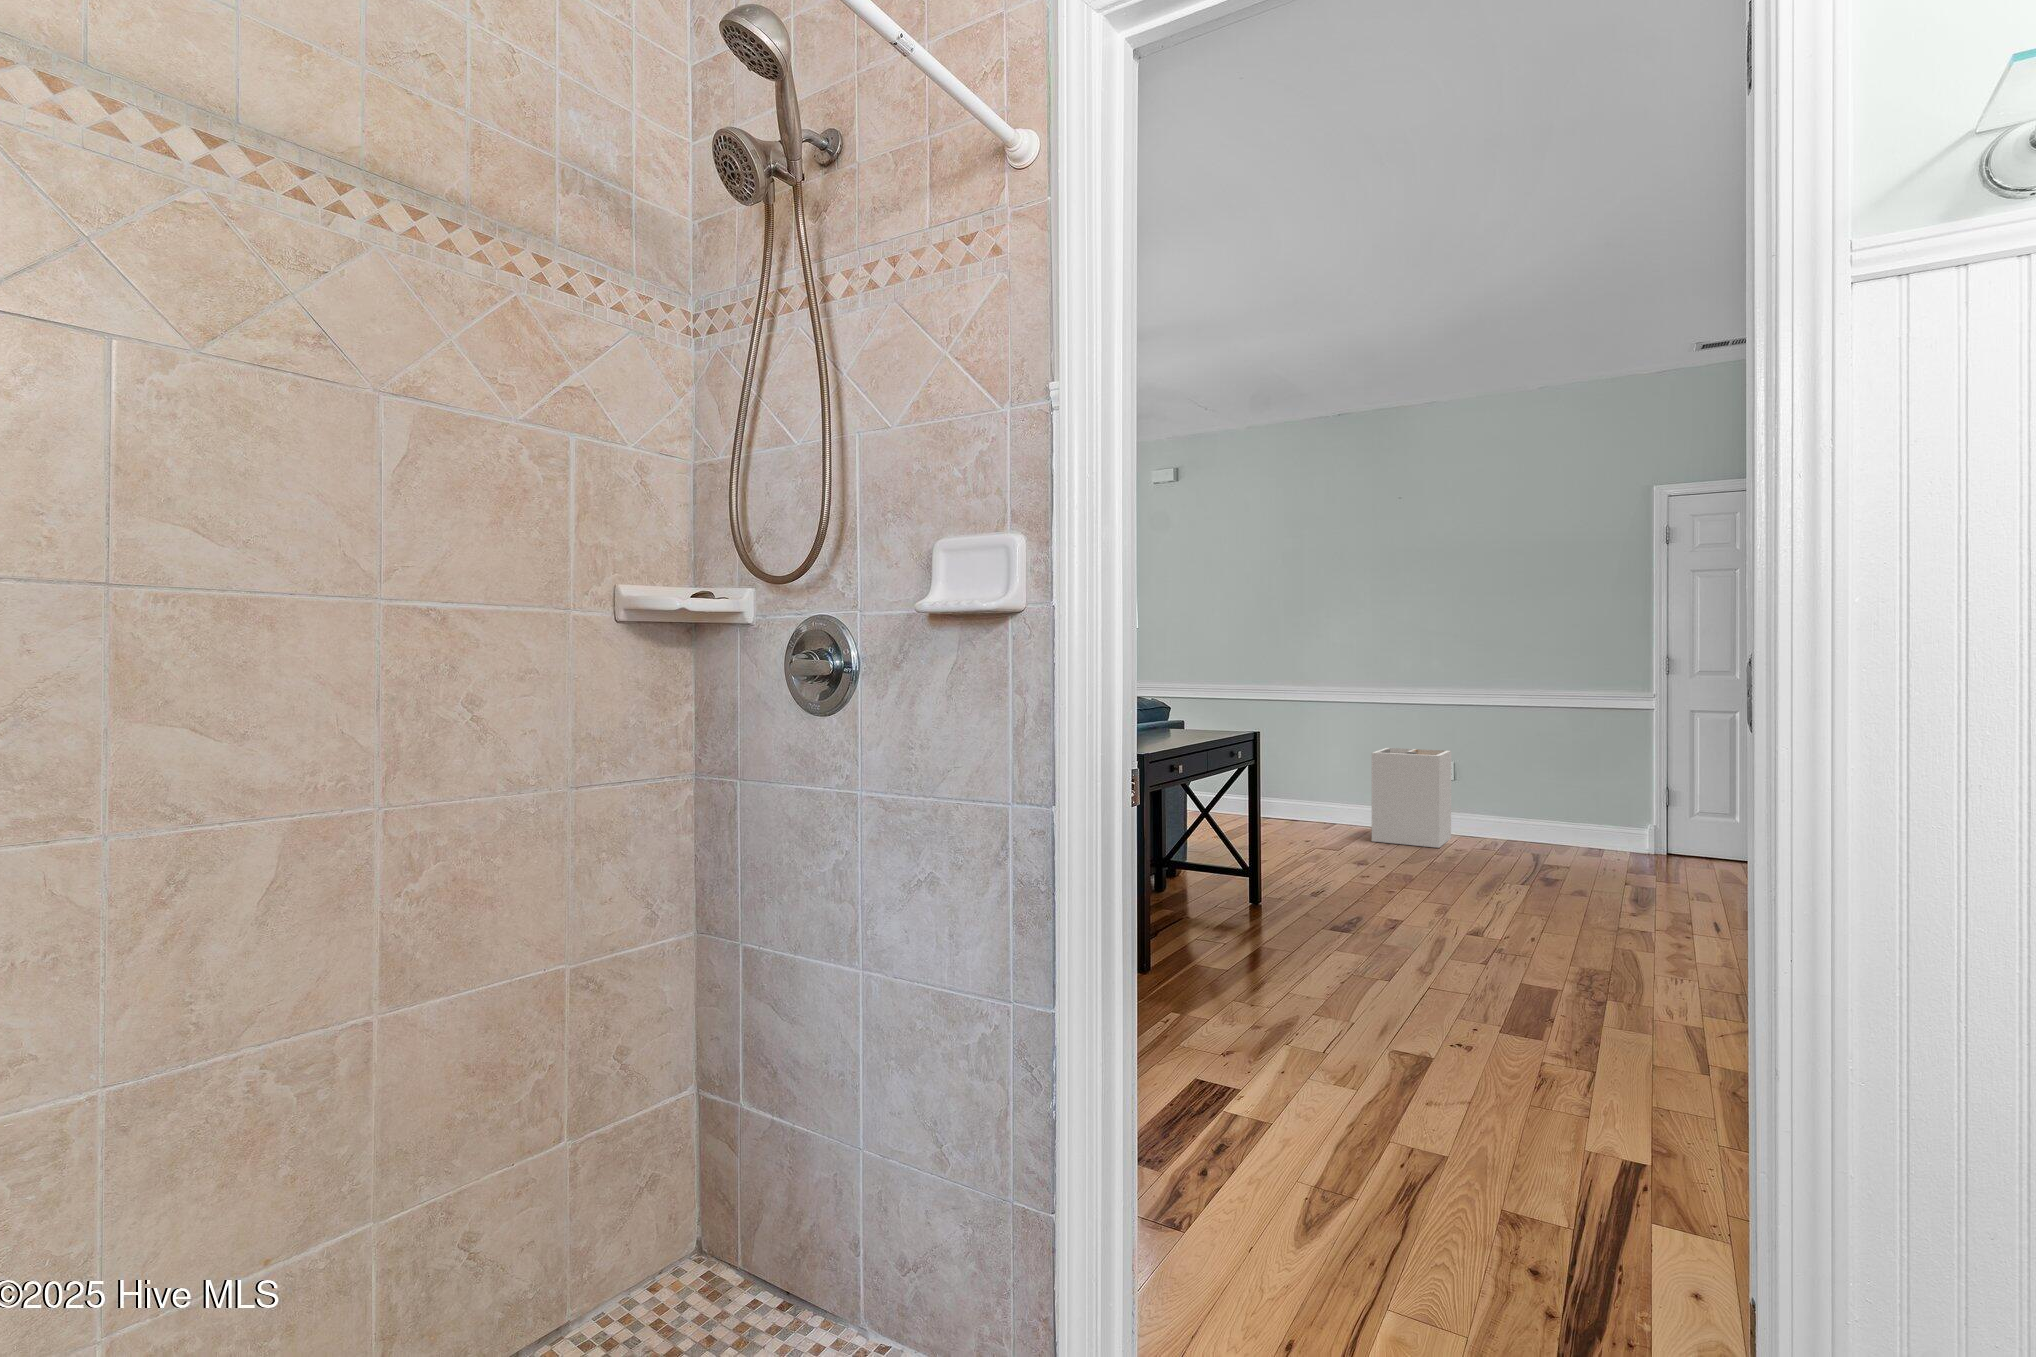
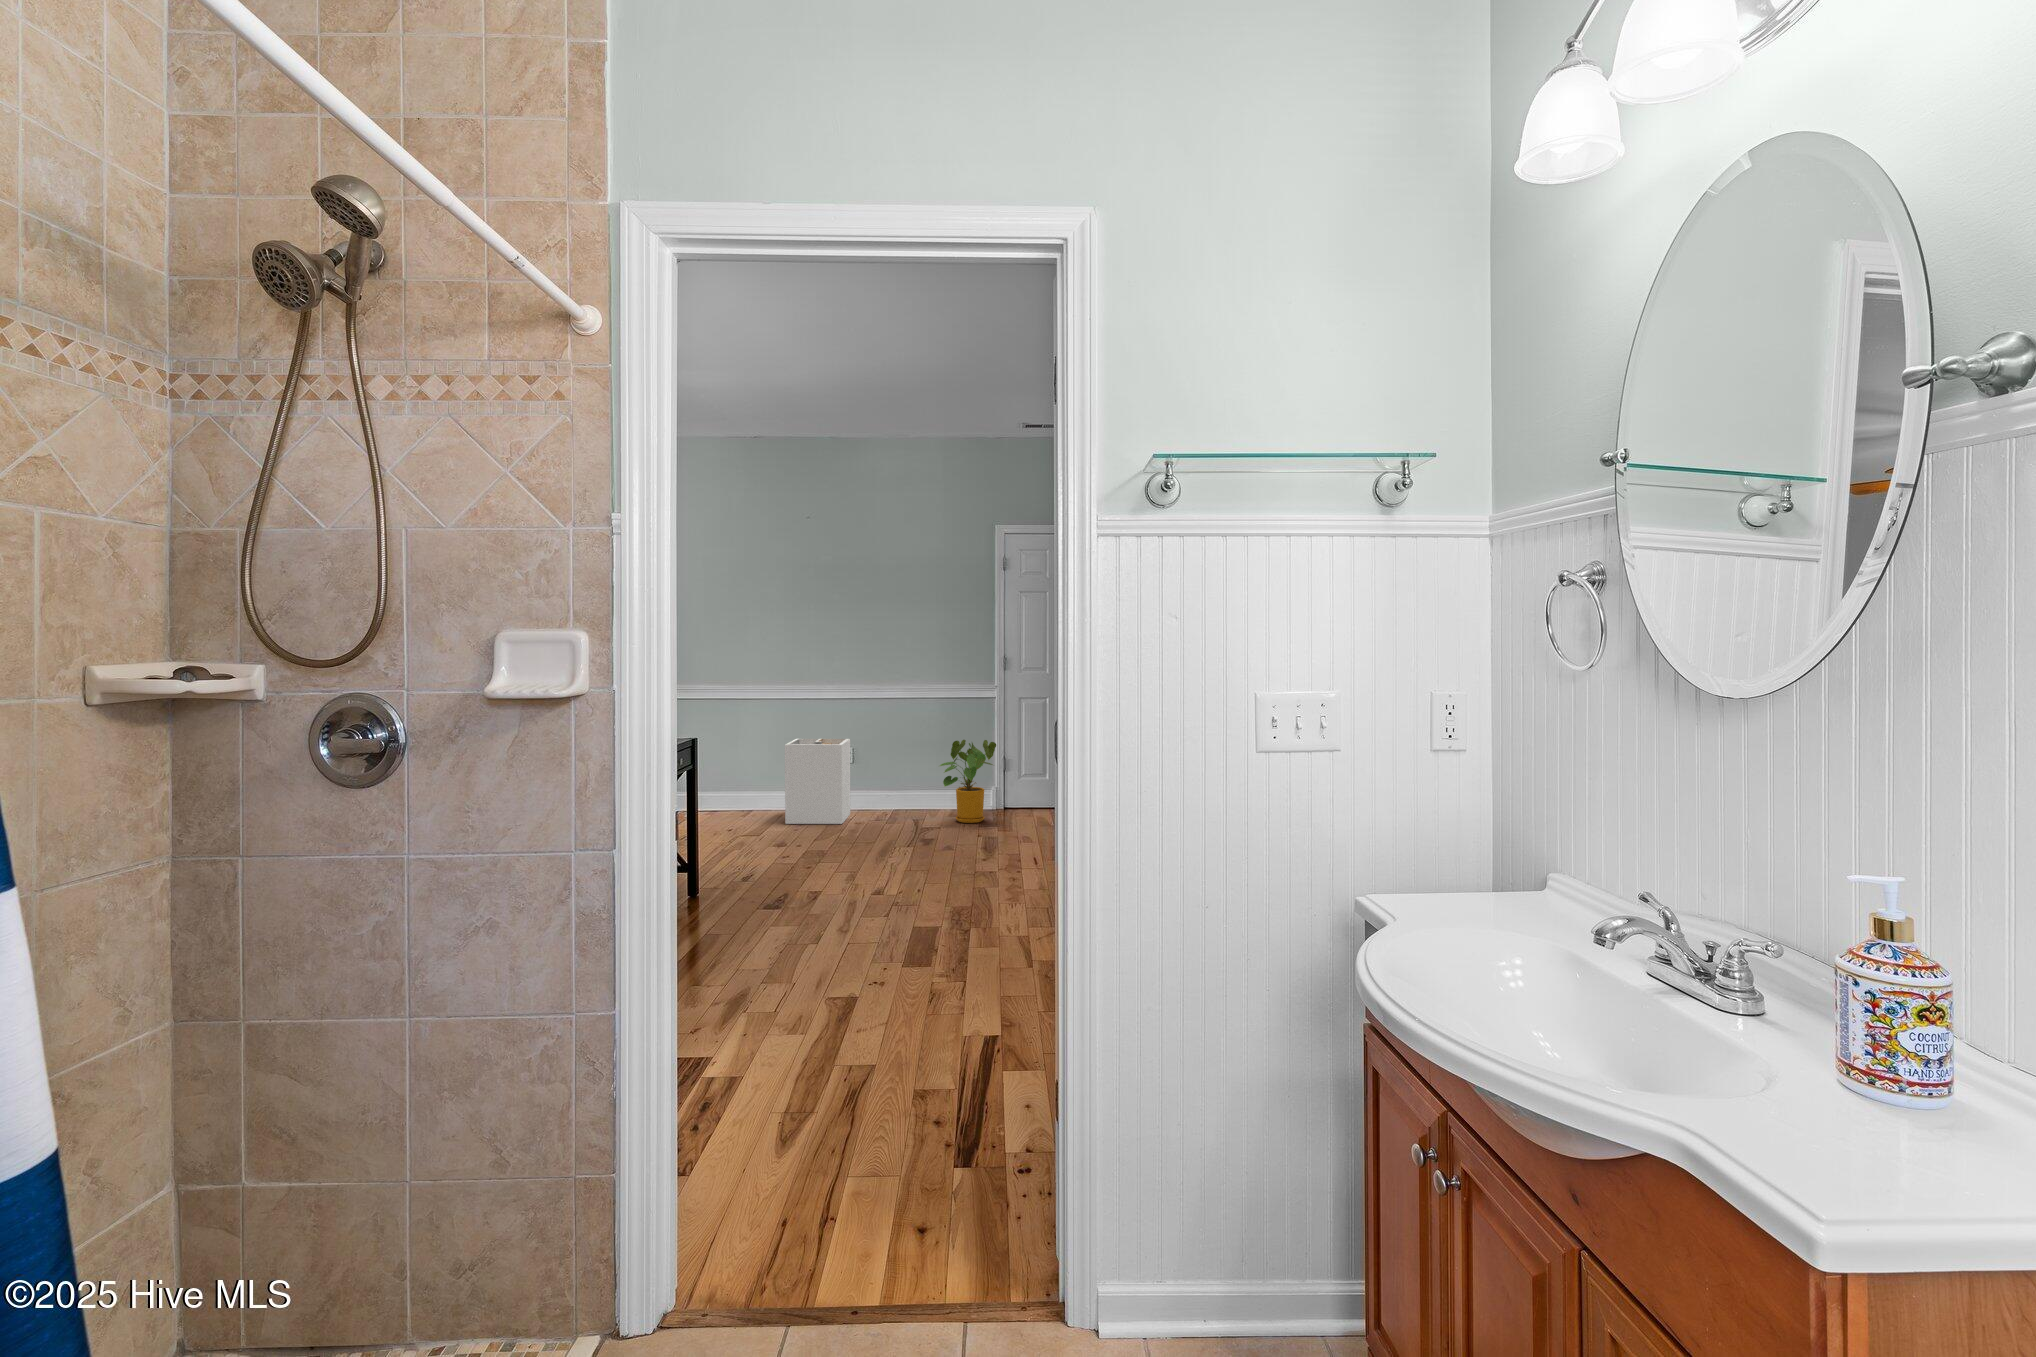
house plant: none [1566,758,1654,864] -> present [940,740,996,823]

